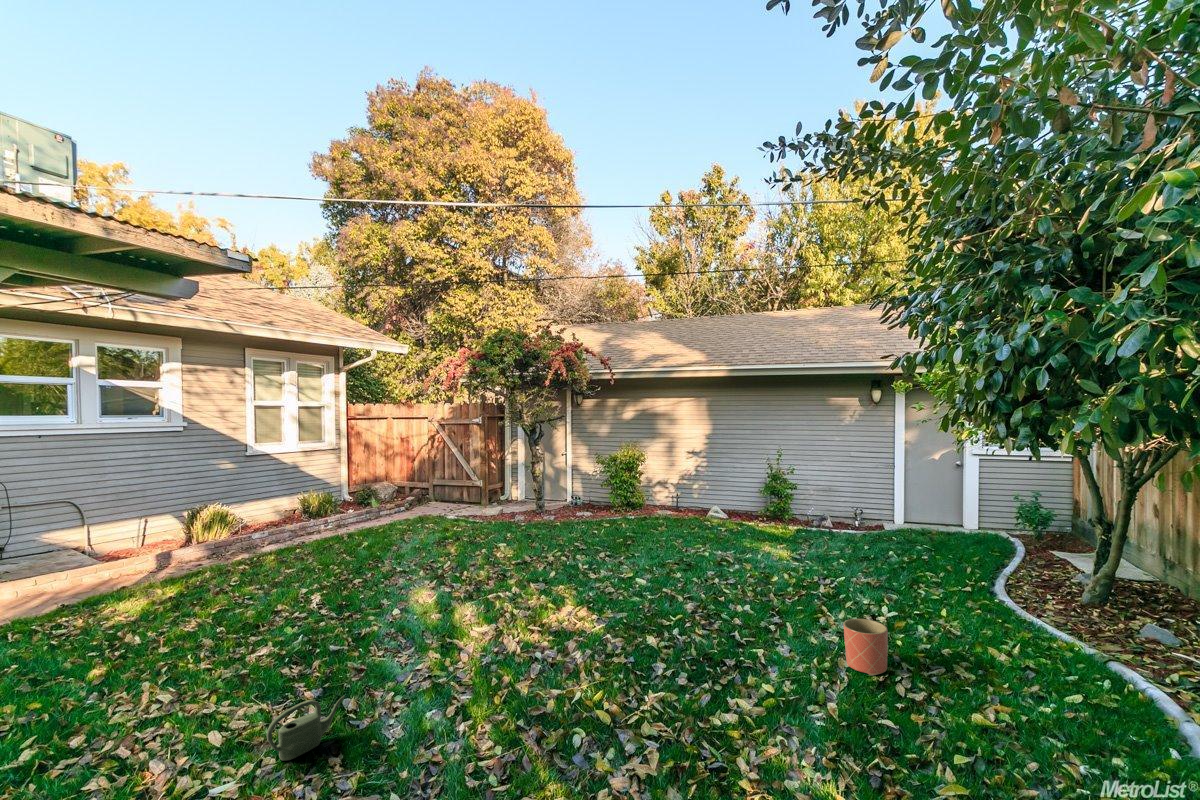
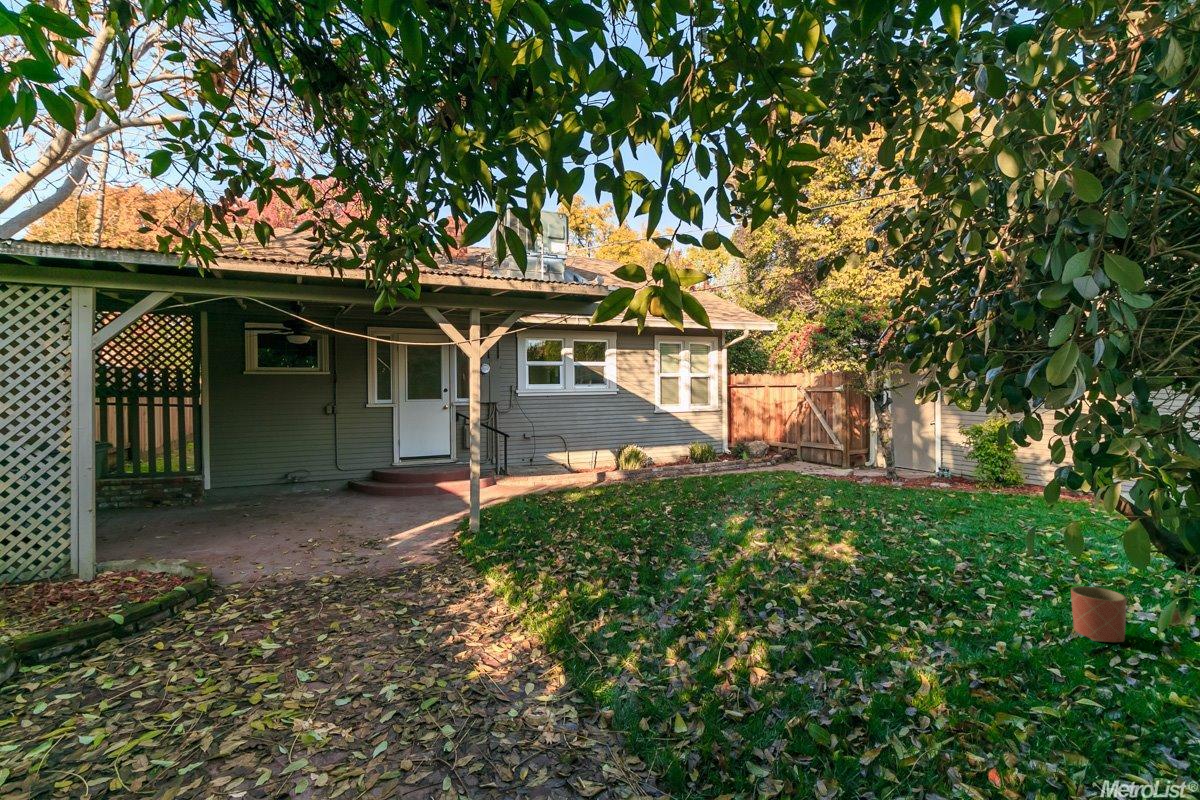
watering can: present [267,696,345,761] -> none [604,541,646,569]

